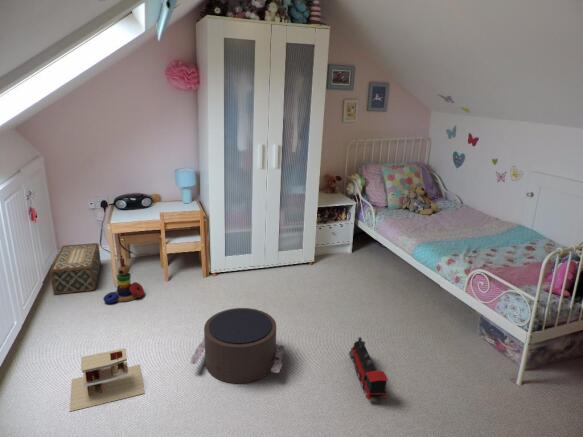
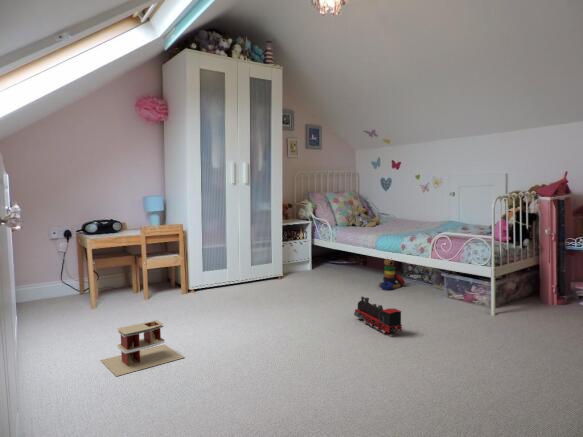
woven basket: present [50,243,101,294] -> none [23,273,74,318]
stacking toy: present [103,258,144,304] -> present [379,258,405,290]
pouf: present [190,308,284,383] -> none [219,286,306,342]

